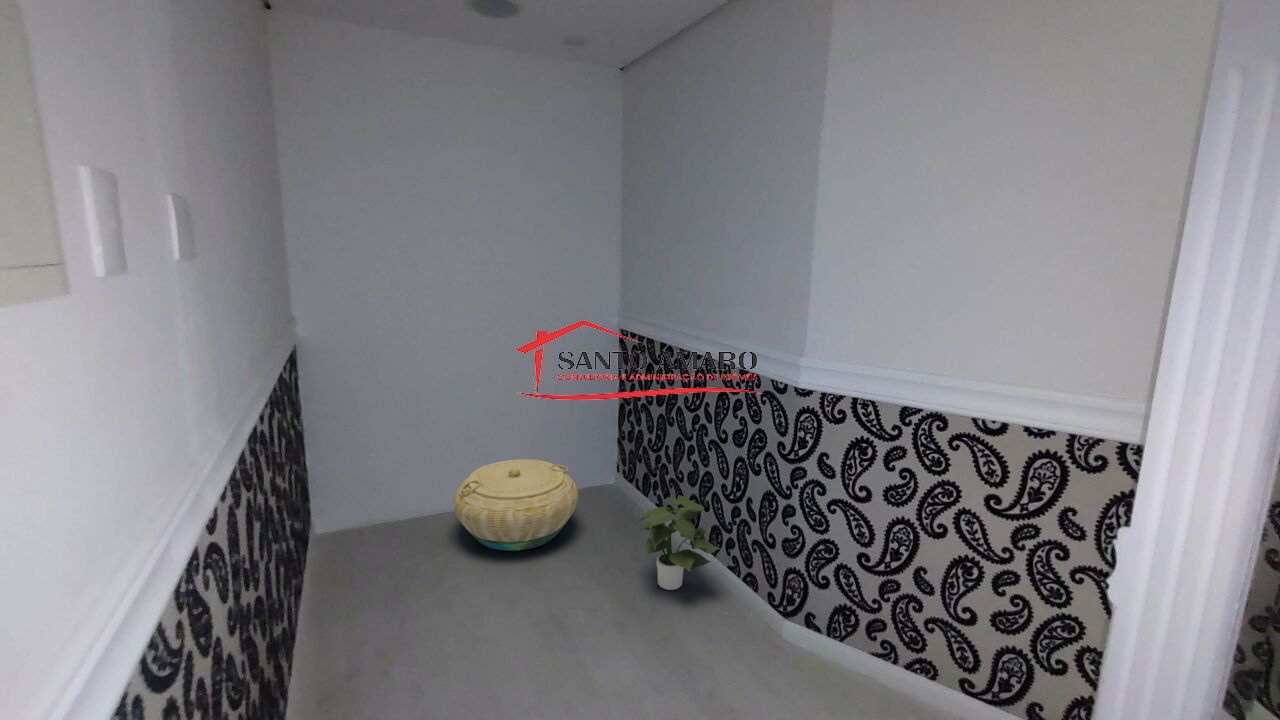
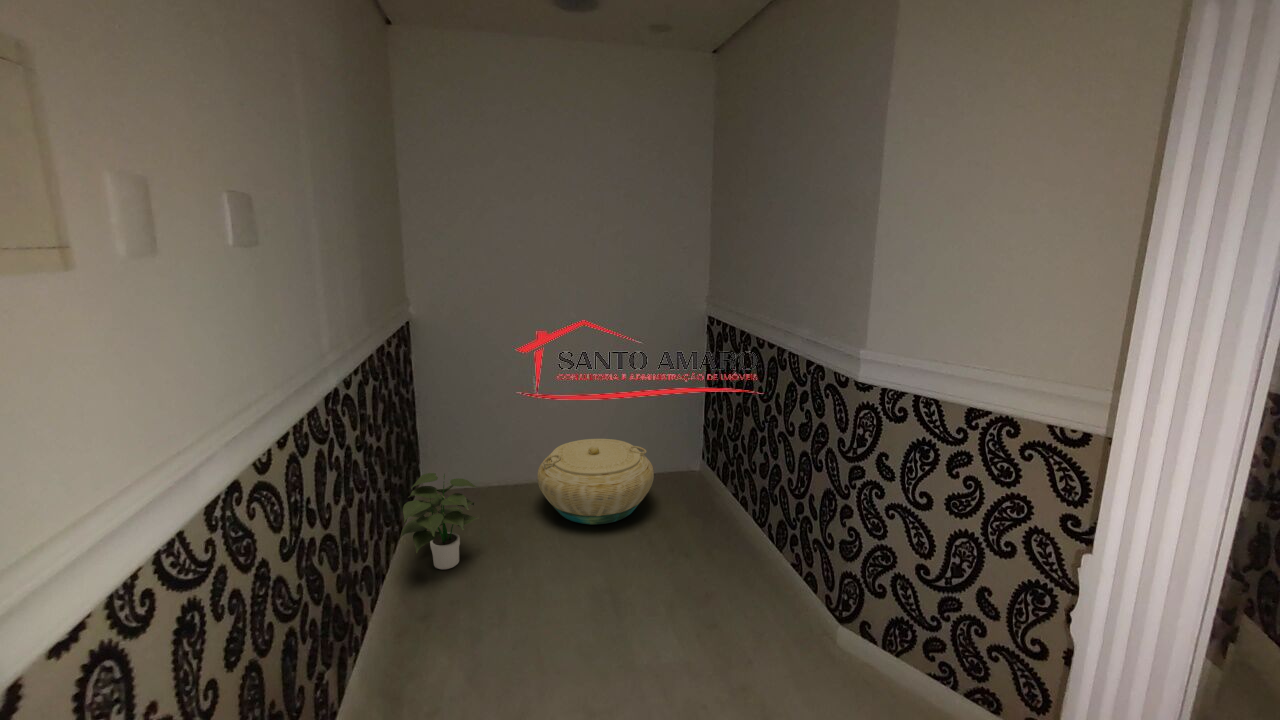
potted plant: present [640,496,720,590] -> present [401,473,478,569]

